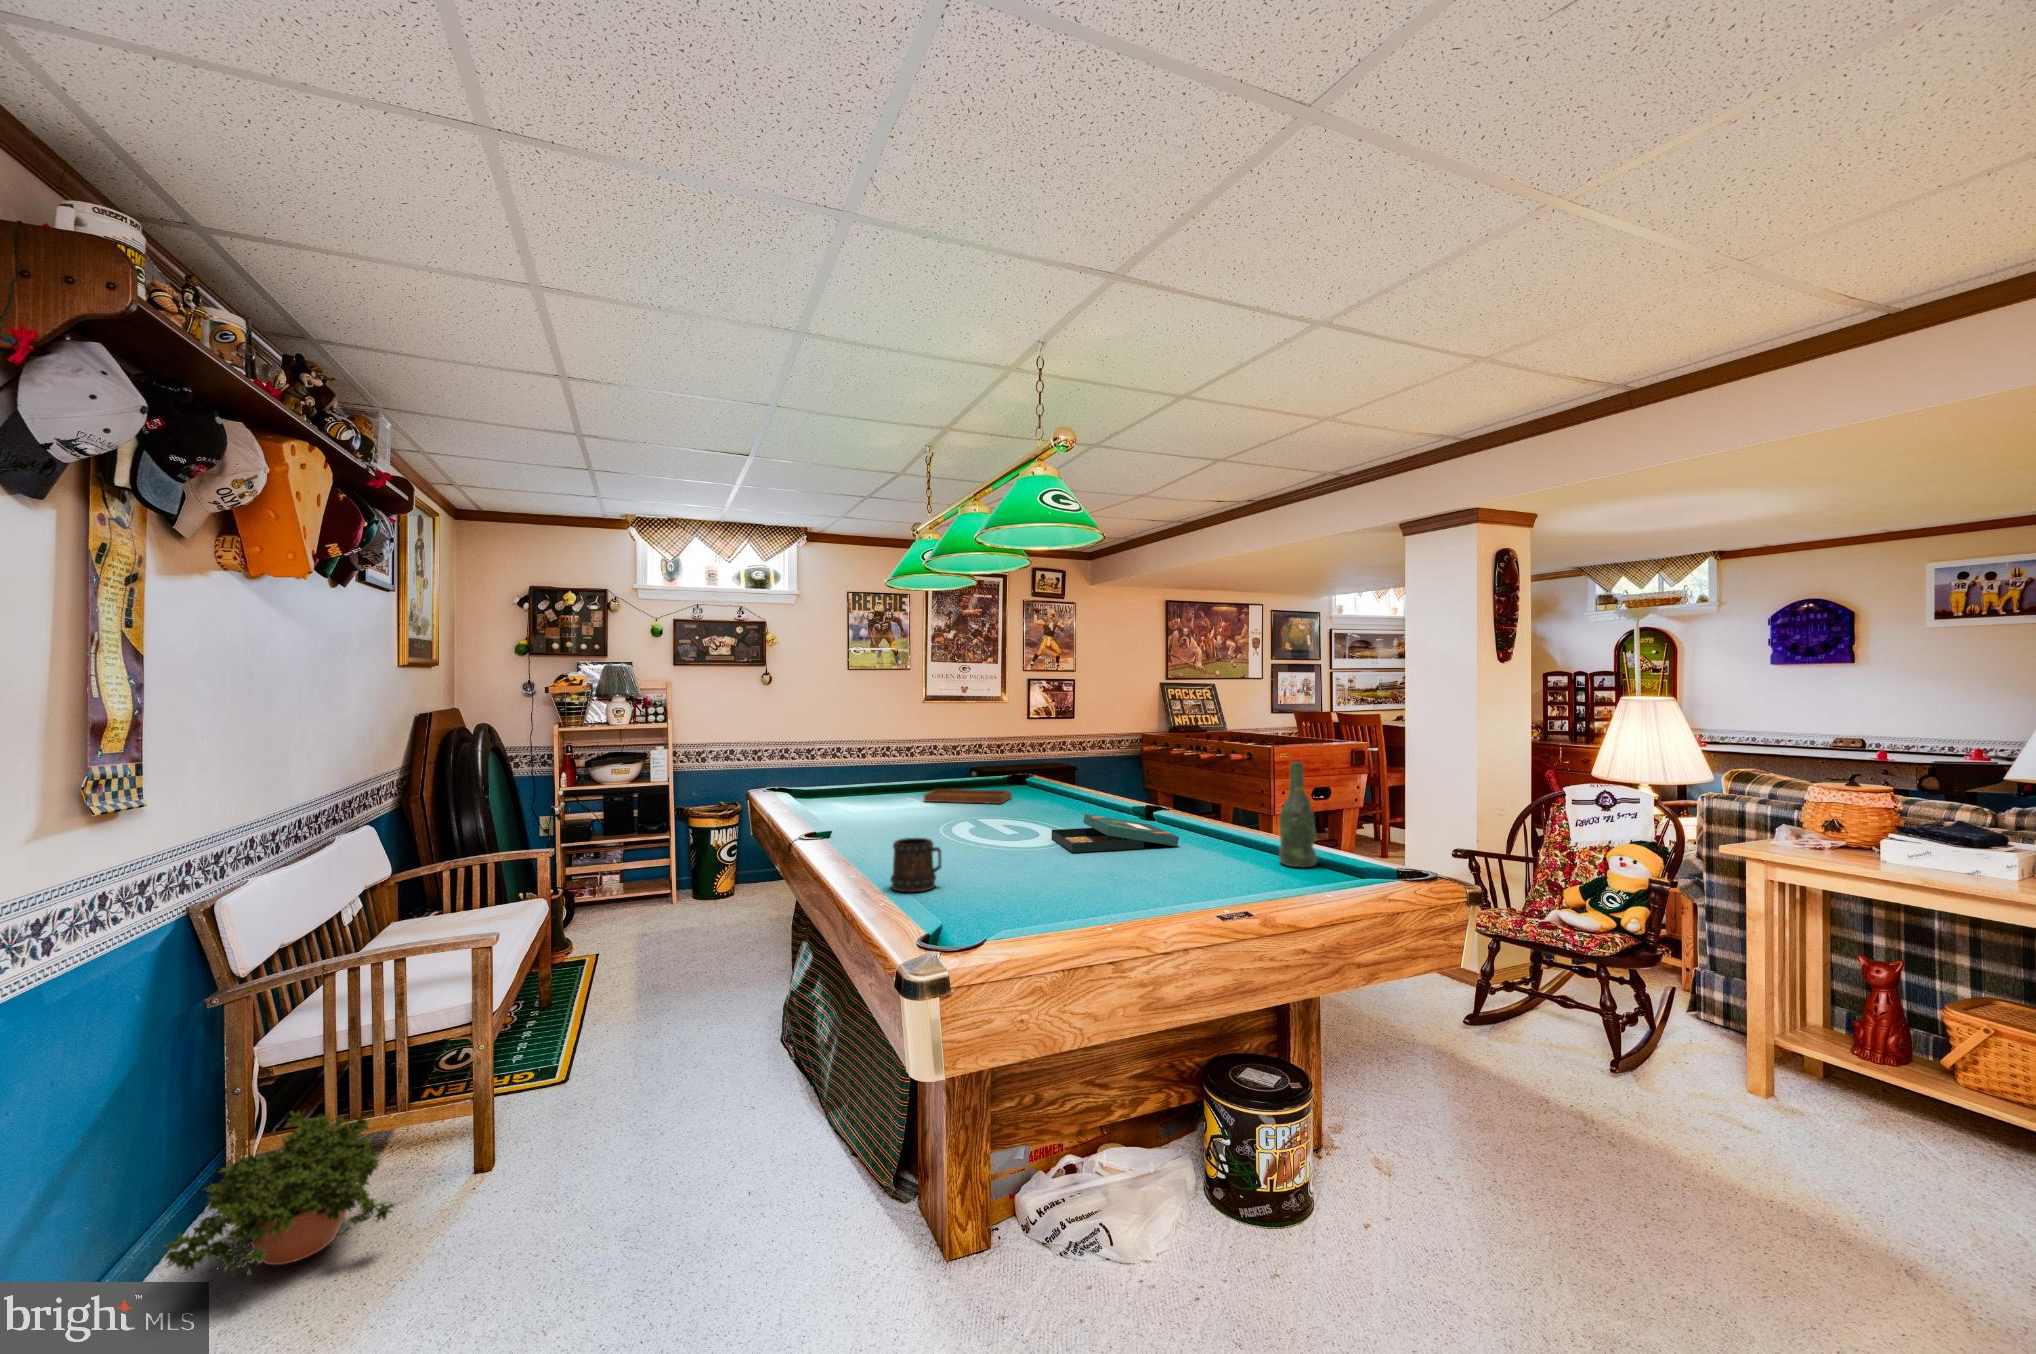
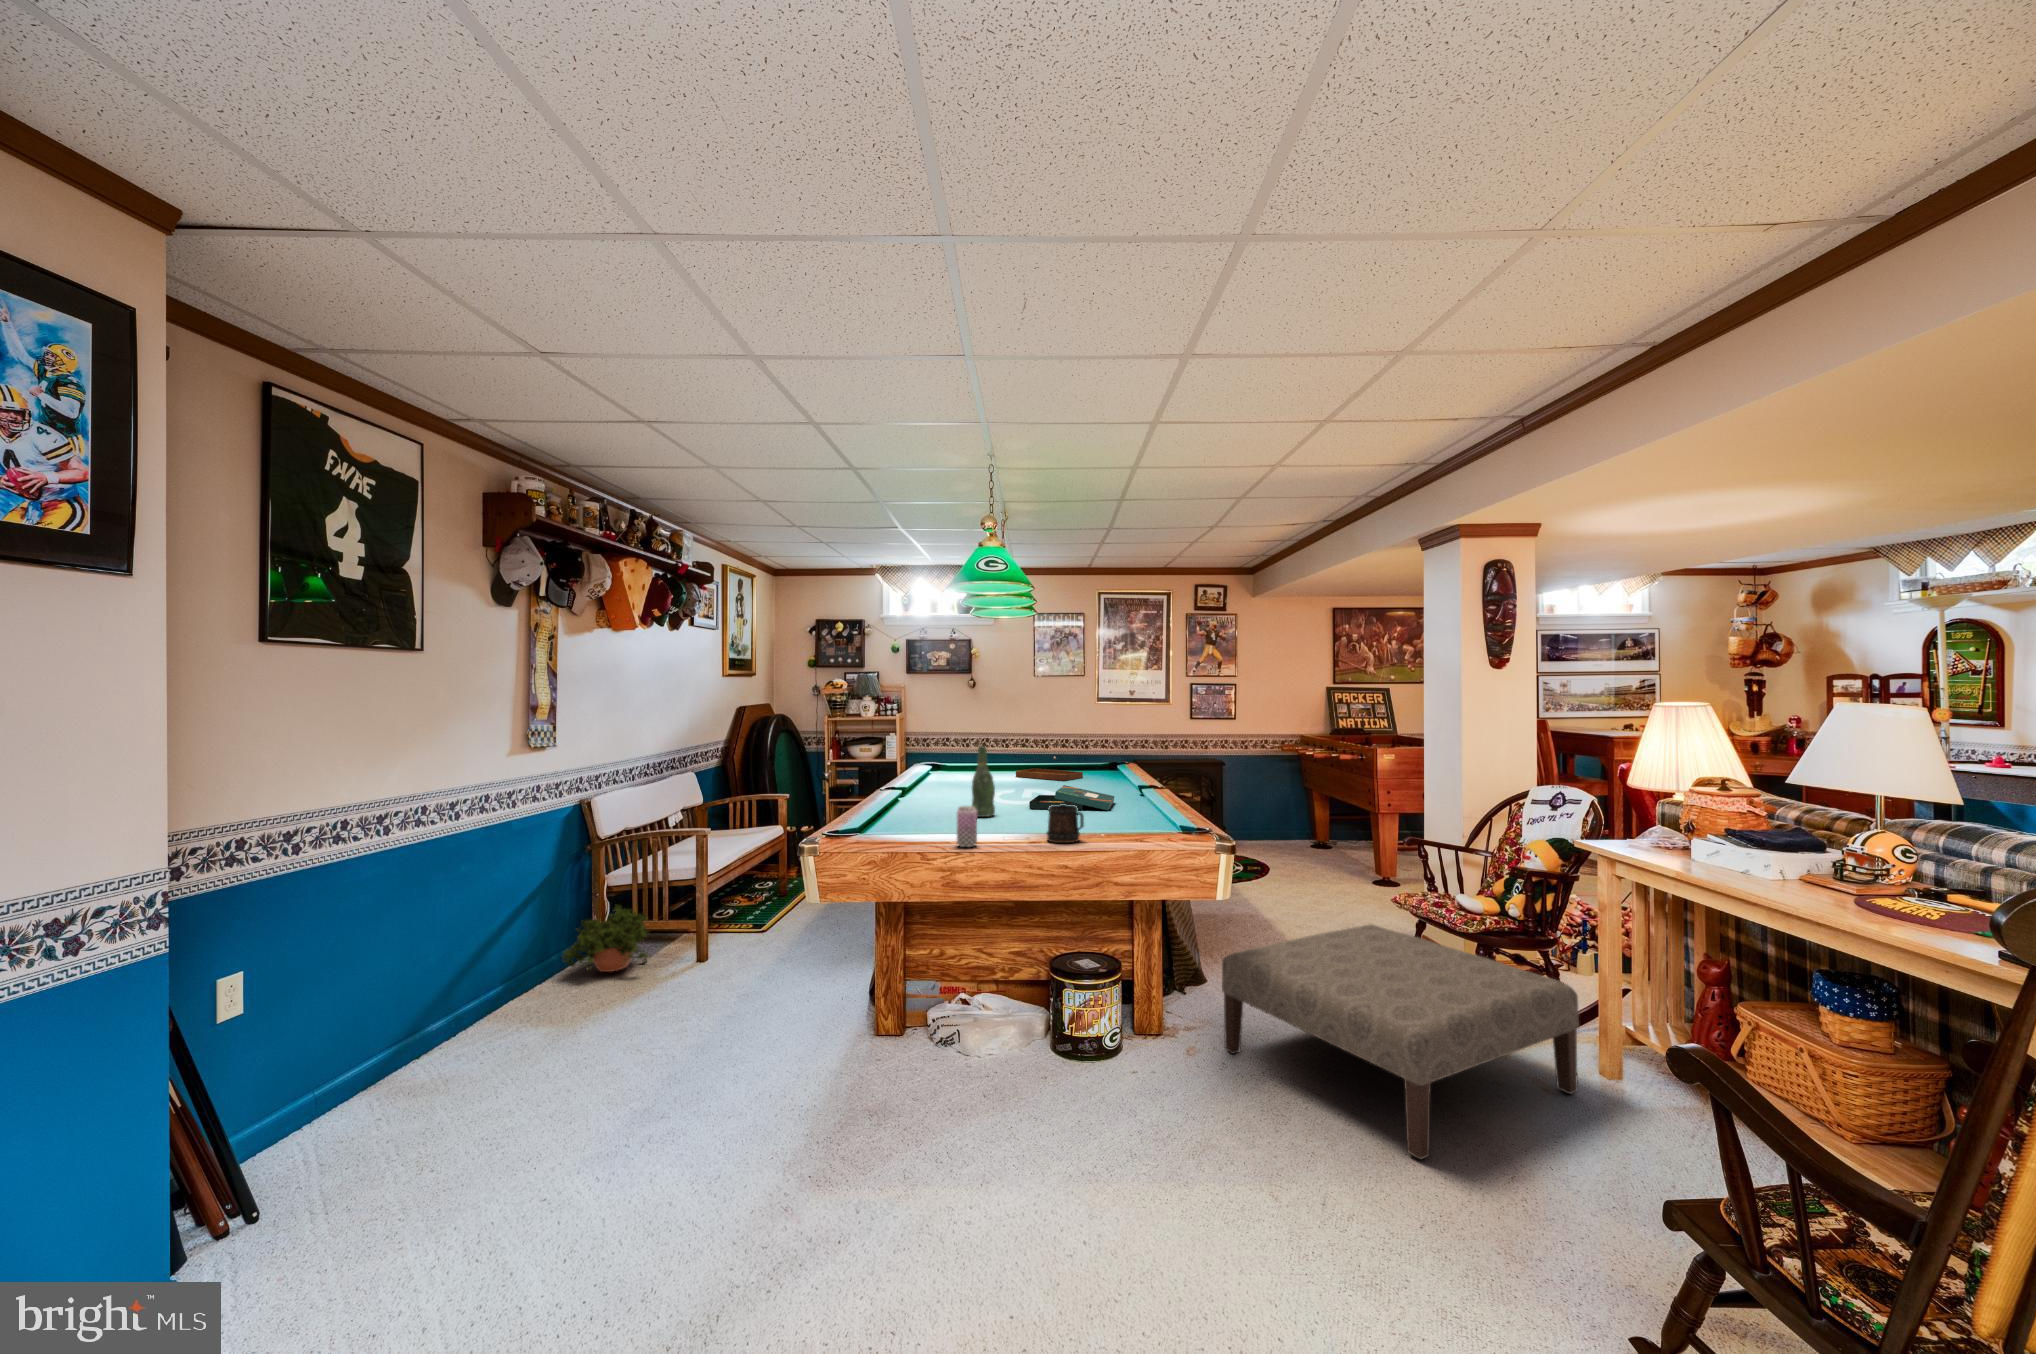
beer bottle: present [1279,762,1317,867] -> present [972,746,995,817]
beer mug: present [890,838,941,892] -> present [1047,805,1084,843]
beer can: none [1146,869,1181,940] -> present [957,806,977,847]
ottoman: none [1420,956,1833,1286] -> present [1222,924,1579,1159]

